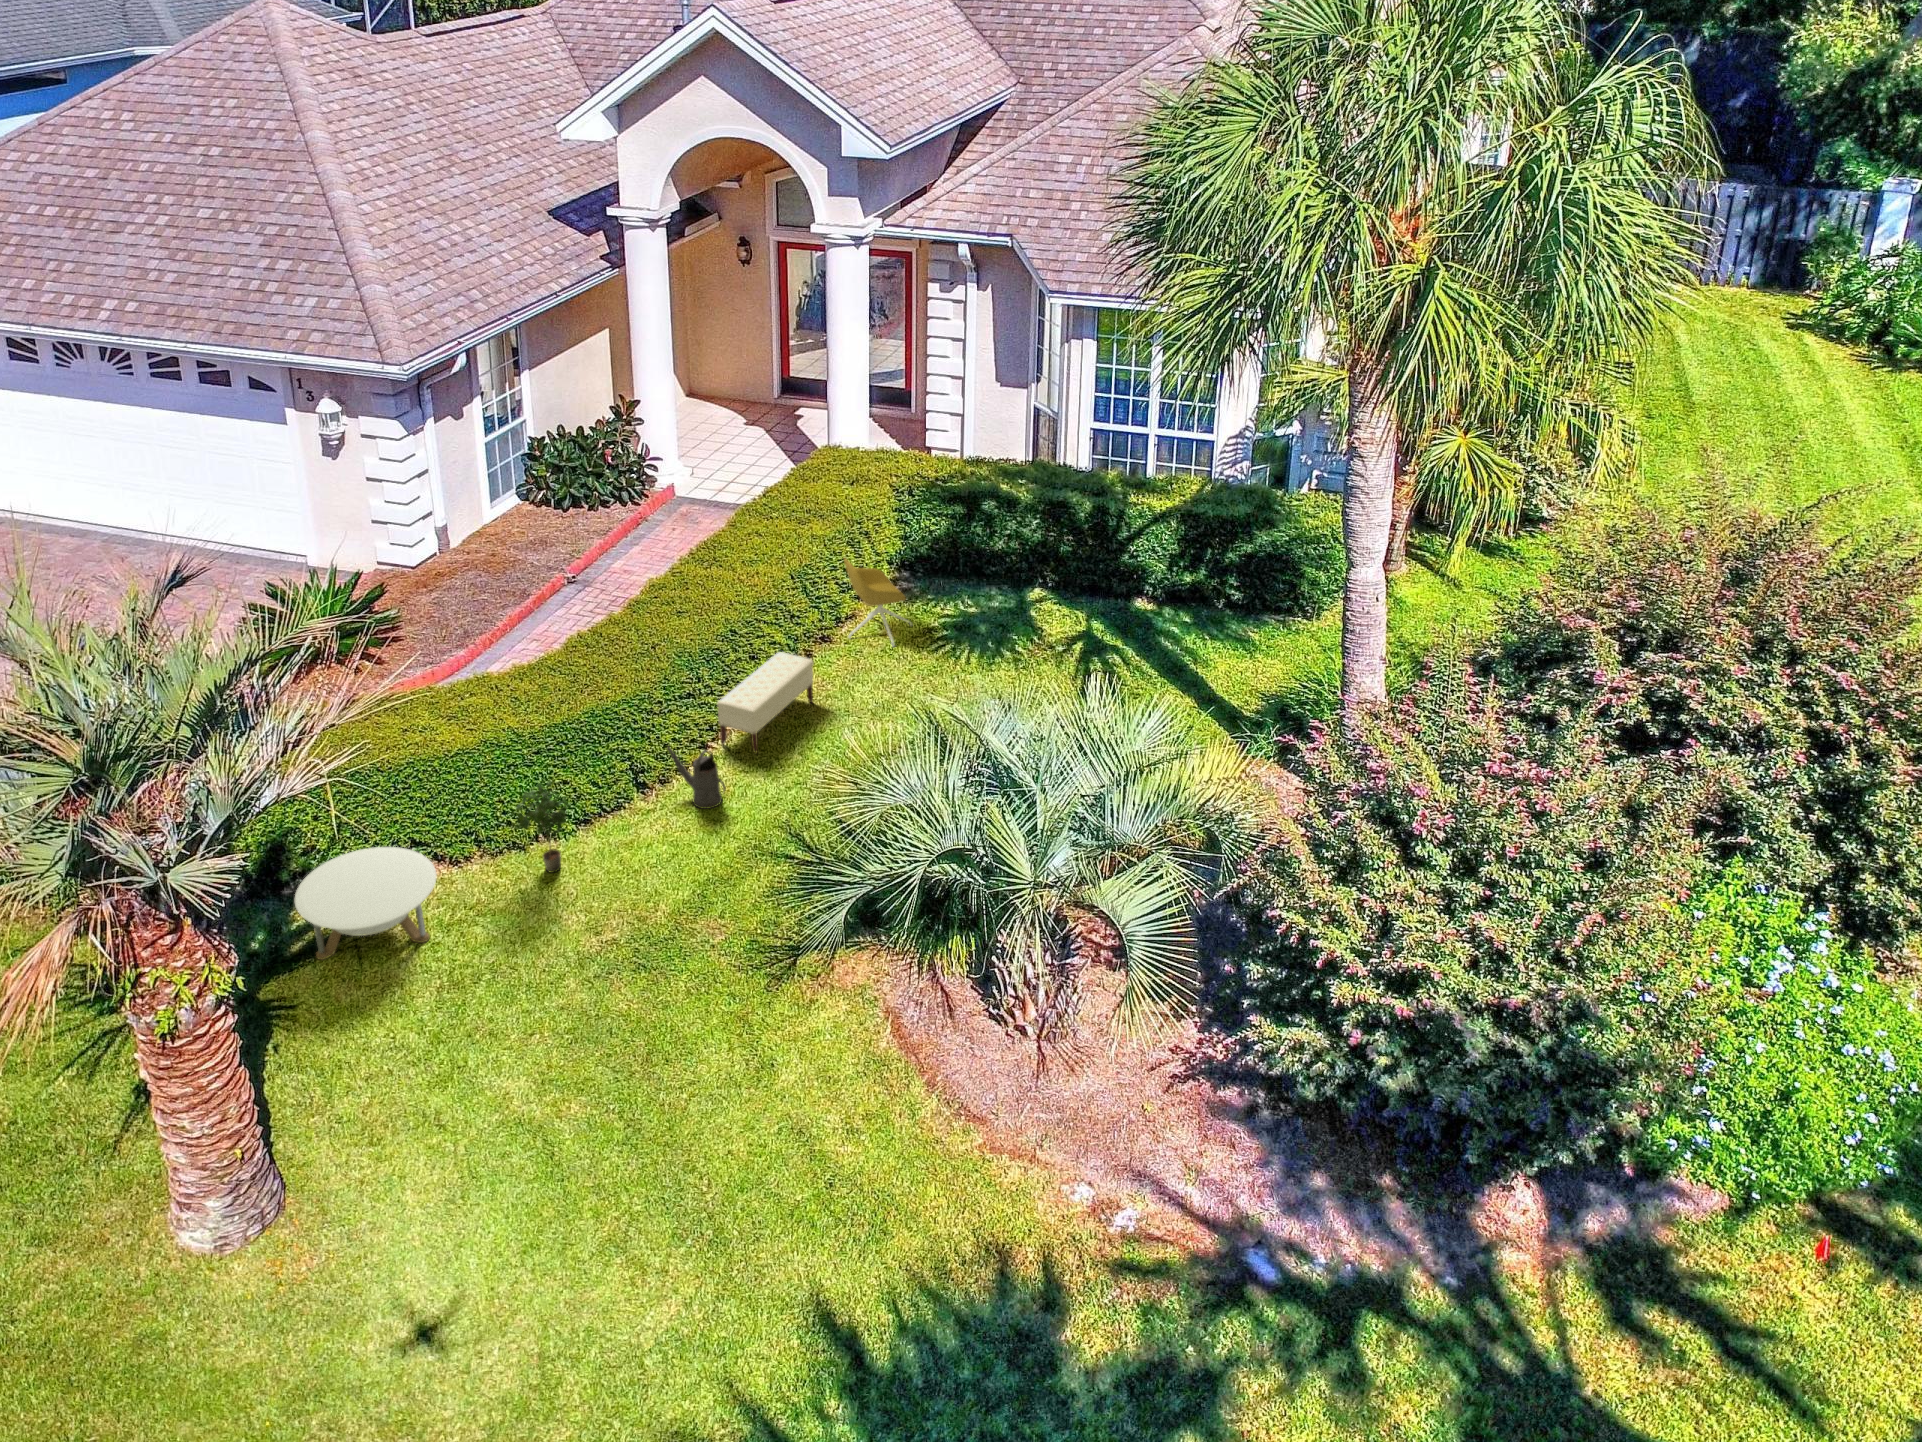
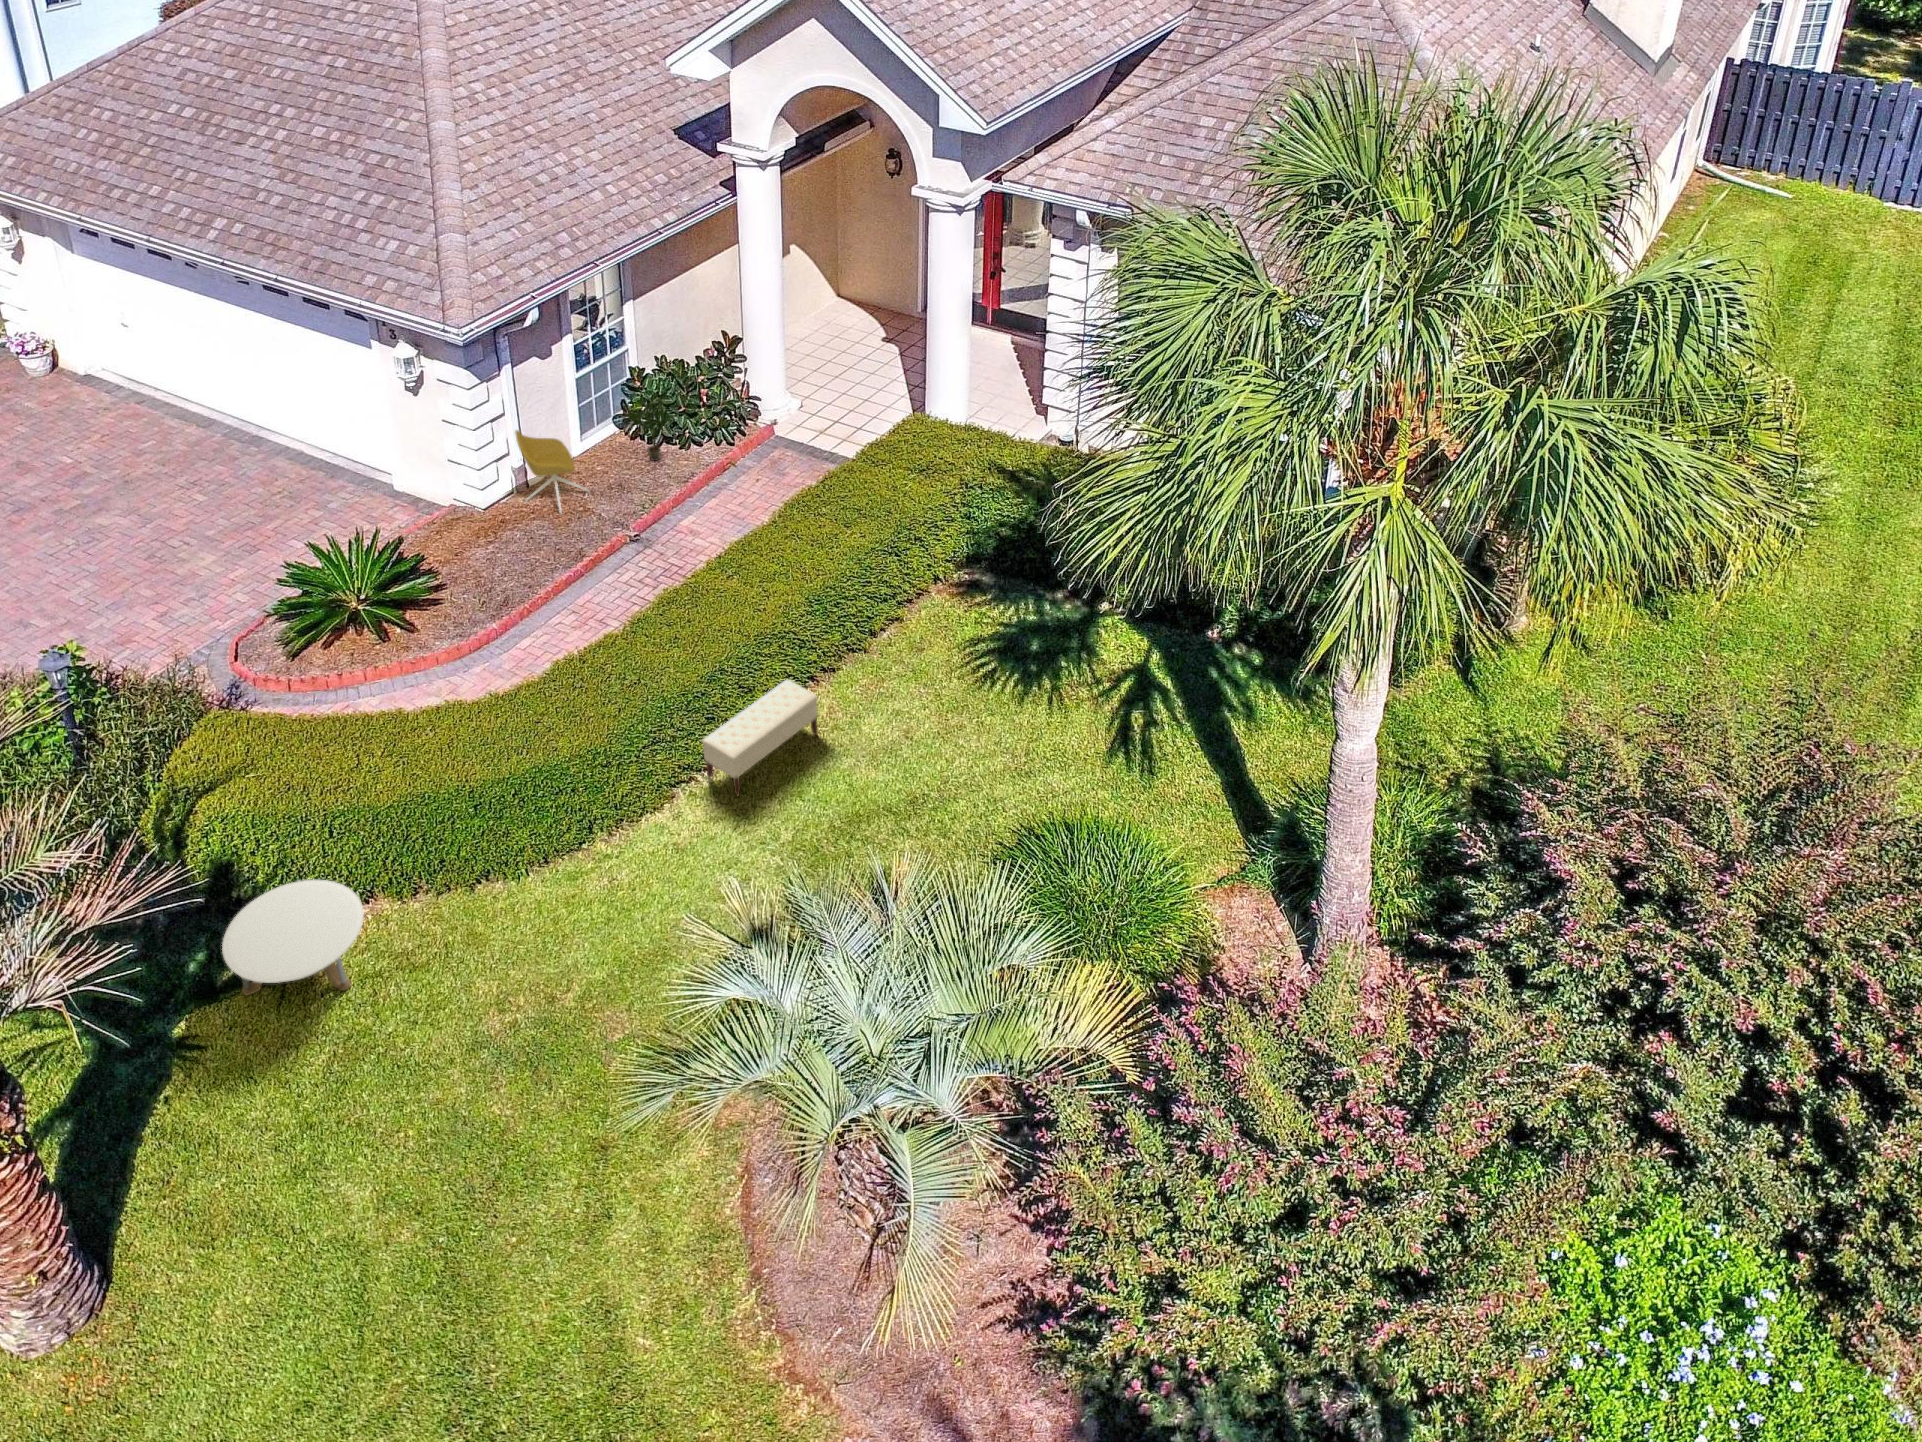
chair: present [844,558,912,646] -> present [515,430,589,513]
watering can: present [667,747,726,809] -> none [634,790,685,862]
potted plant: present [511,781,570,872] -> present [623,397,673,461]

